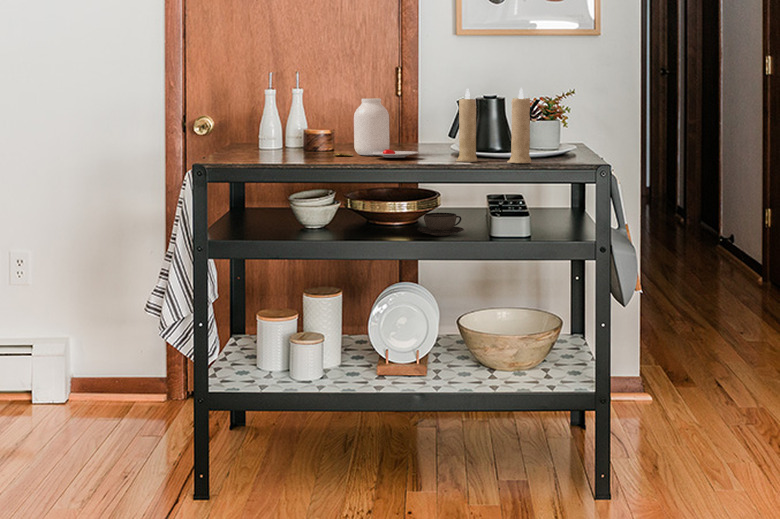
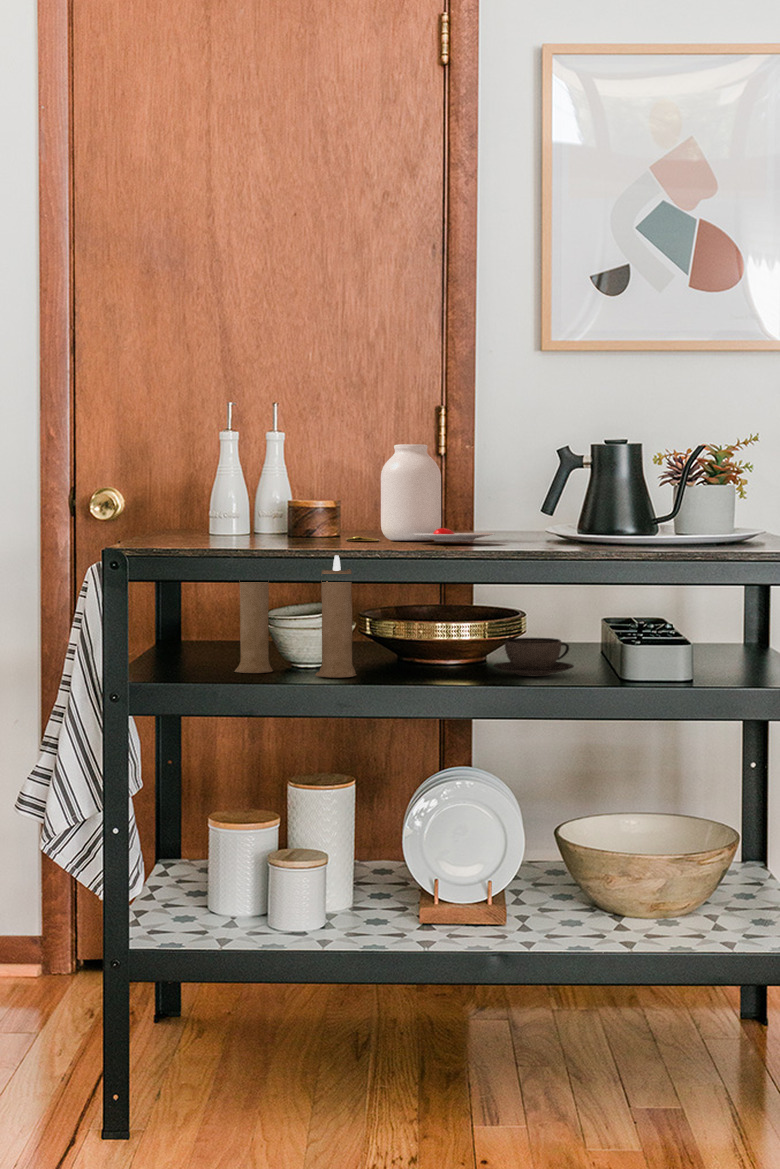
candle: present [456,88,532,163] -> present [234,555,356,678]

